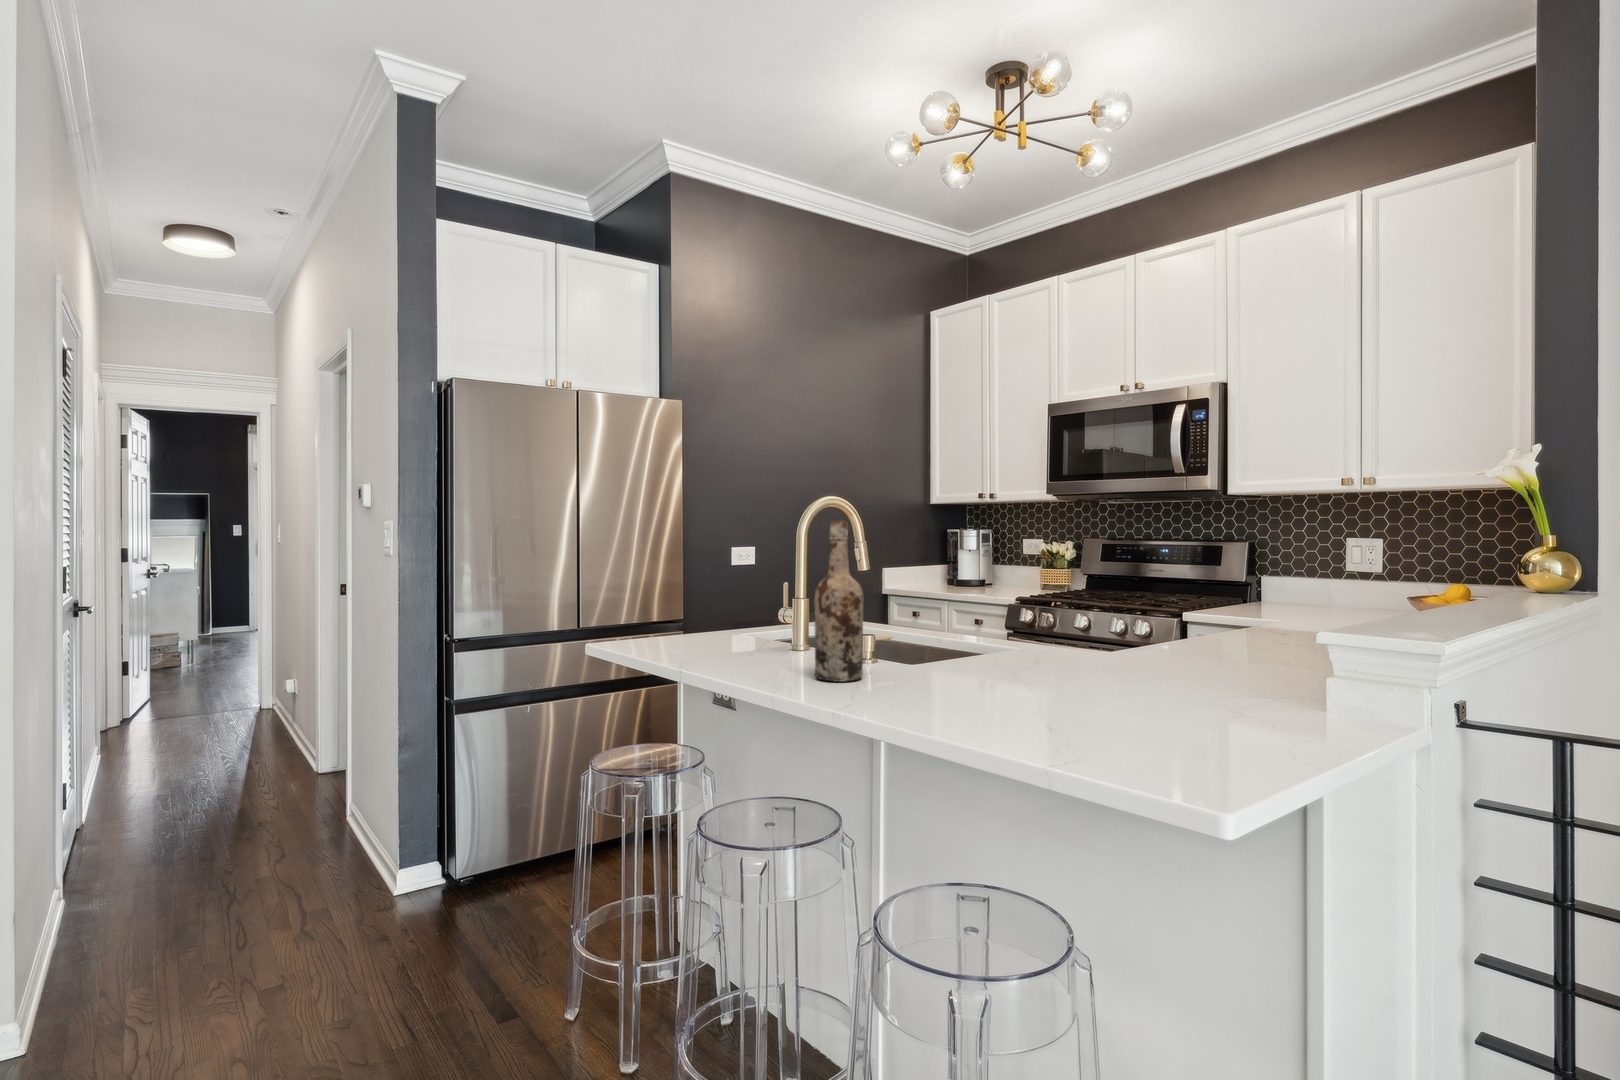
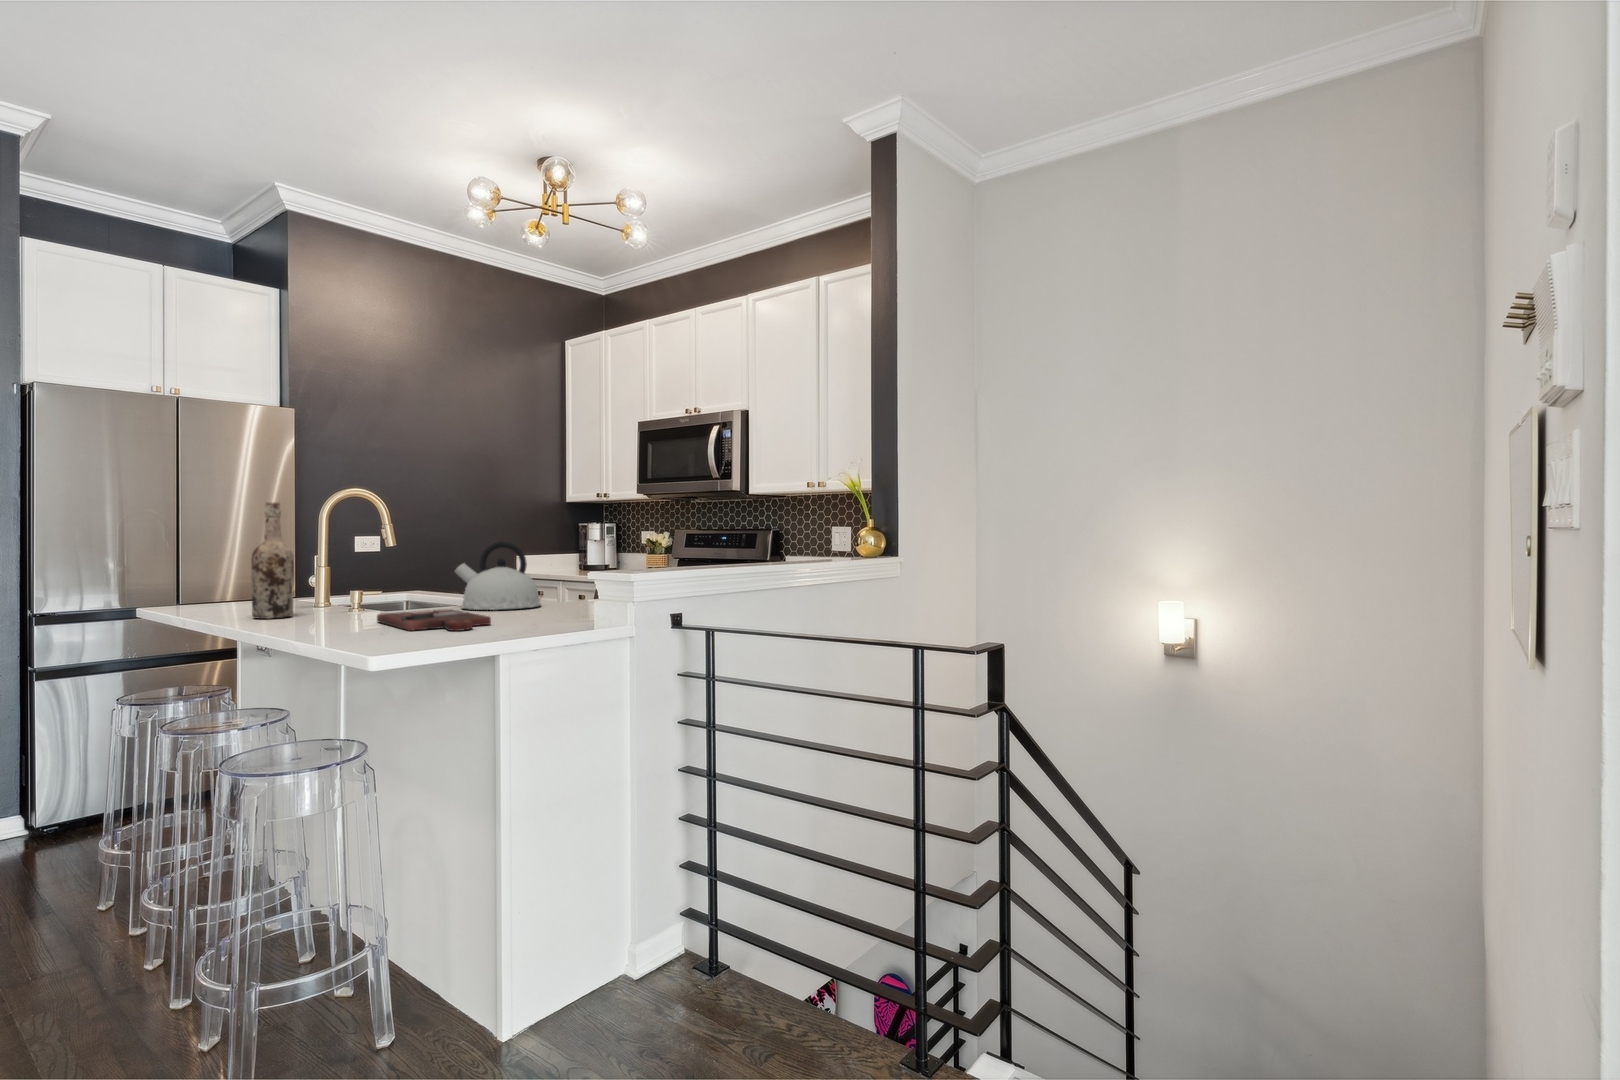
kettle: none [1028,570,1150,670] -> present [455,541,541,610]
cutting board: none [1020,676,1239,730] -> present [377,609,491,631]

